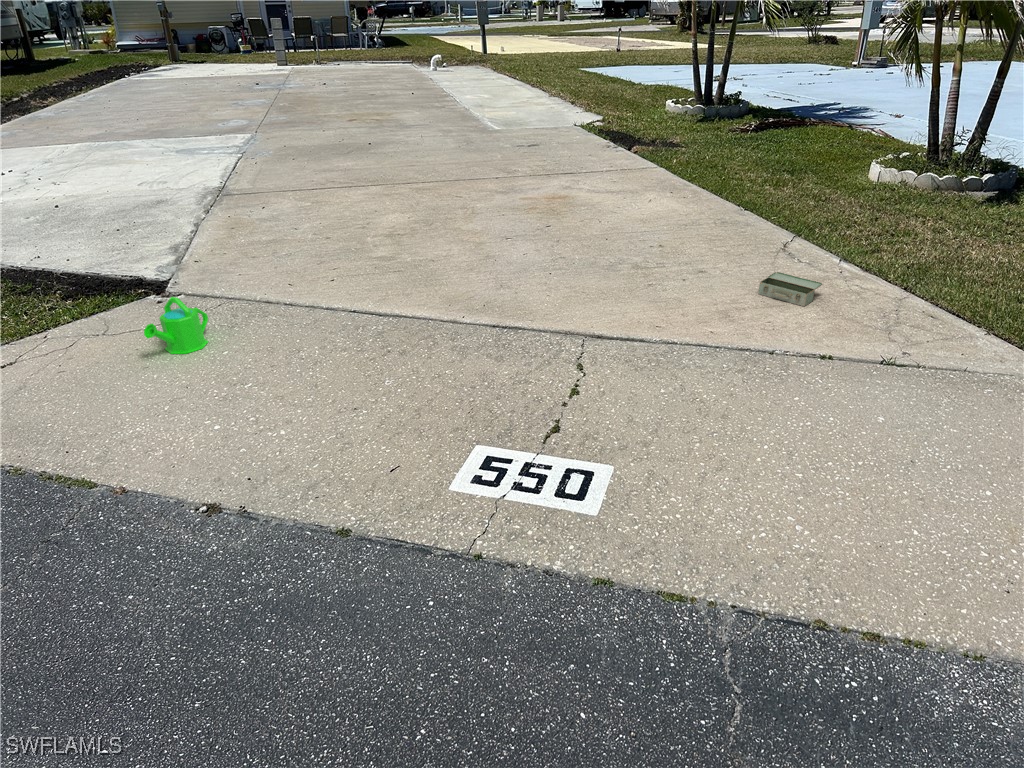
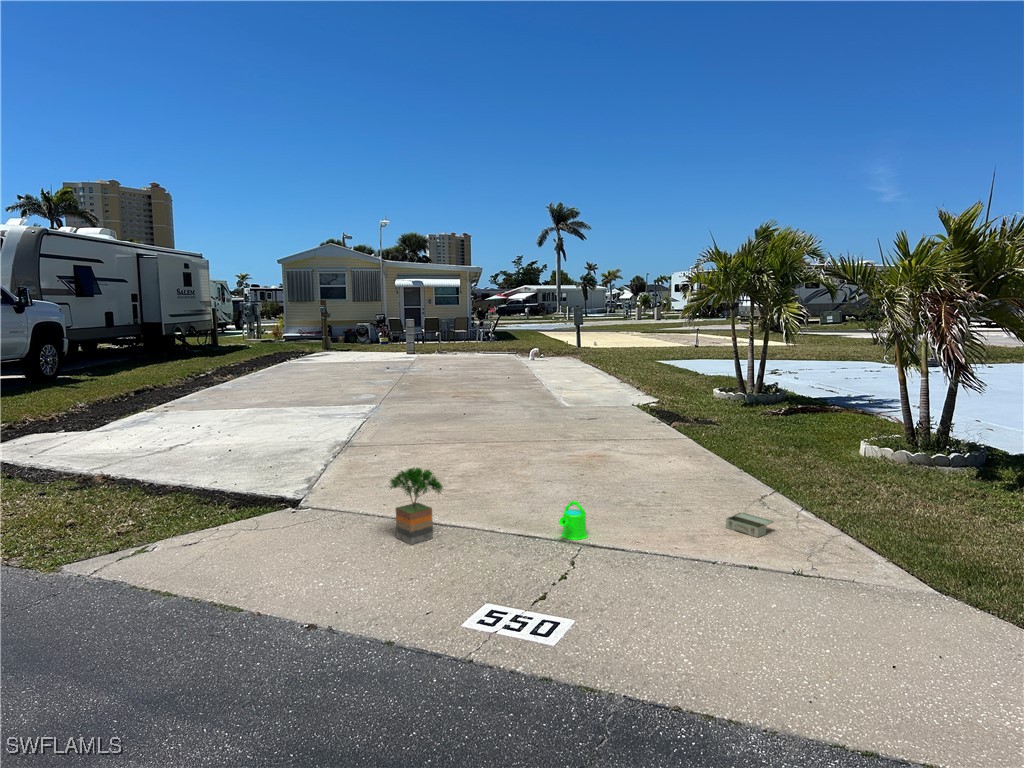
potted tree: none [295,234,381,349] -> present [390,468,443,545]
watering can: present [144,297,208,354] -> present [559,501,588,540]

